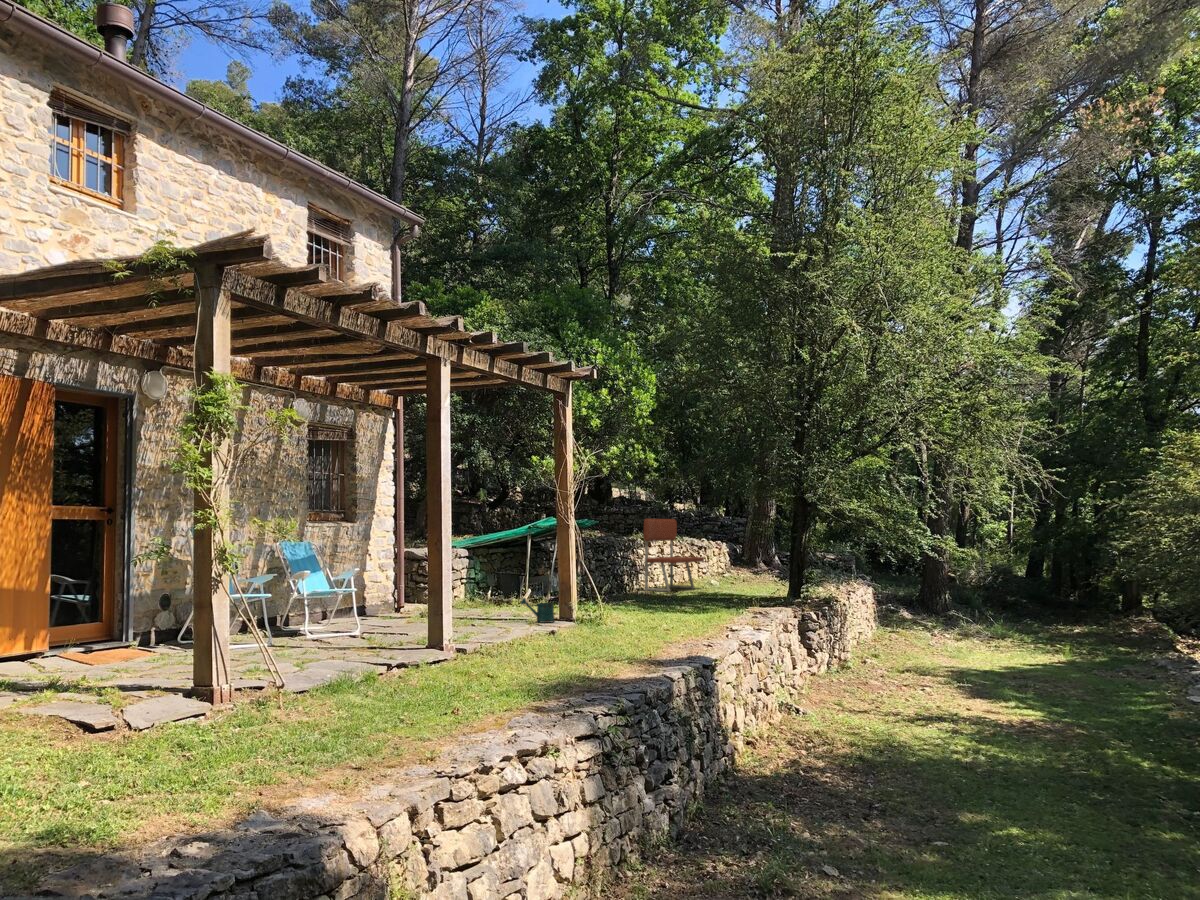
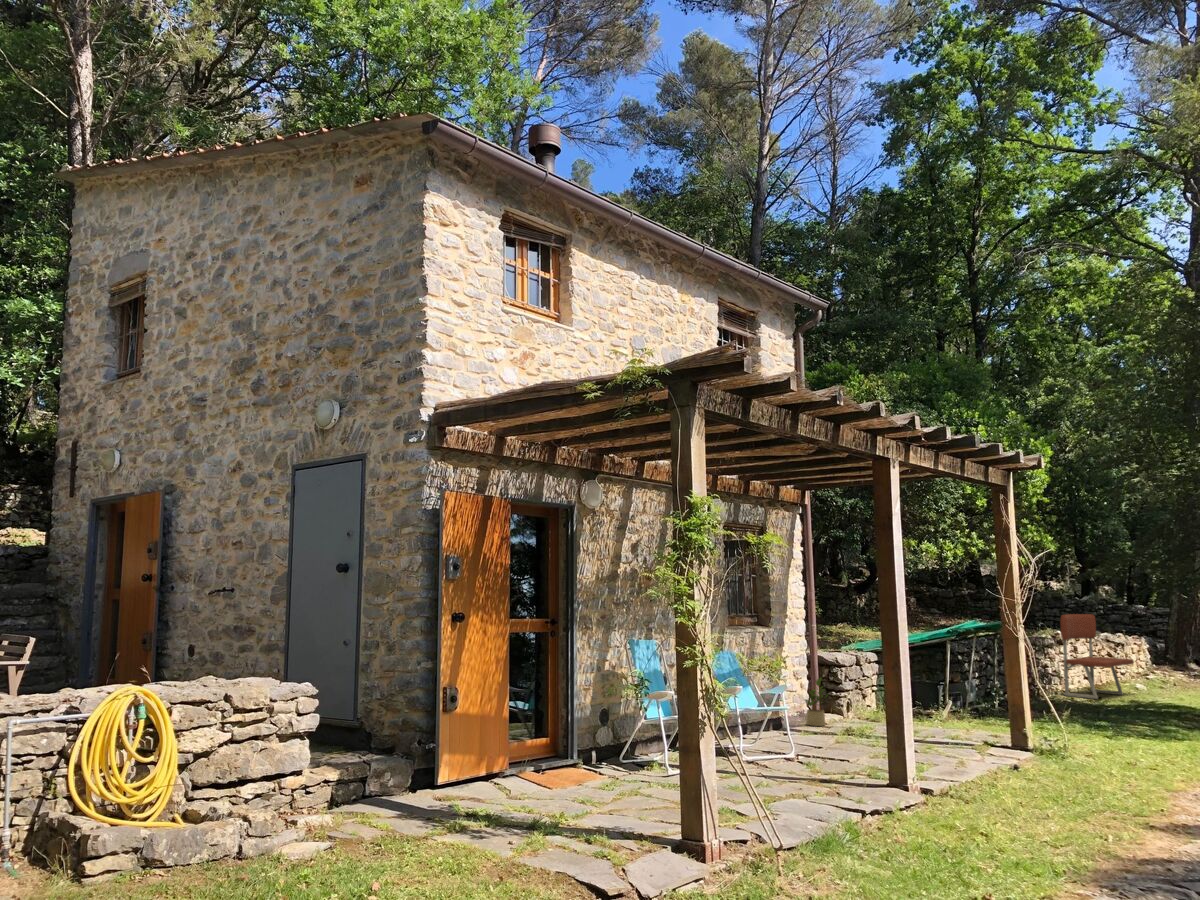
potted plant: none [389,570,412,615] -> present [805,678,828,726]
watering can: present [521,598,554,623] -> none [964,719,1011,750]

